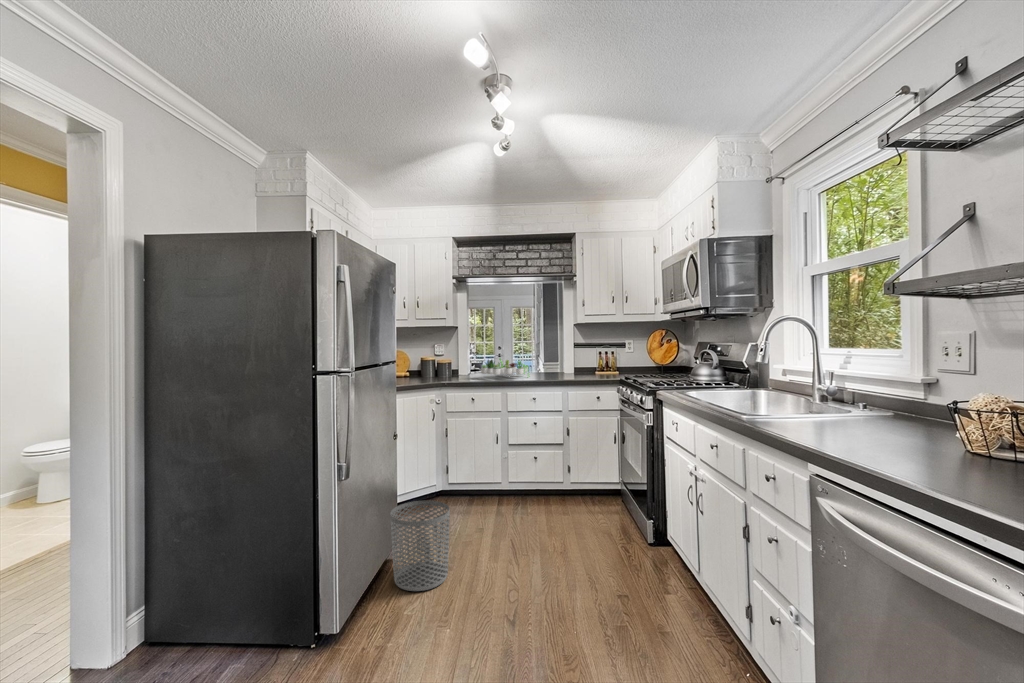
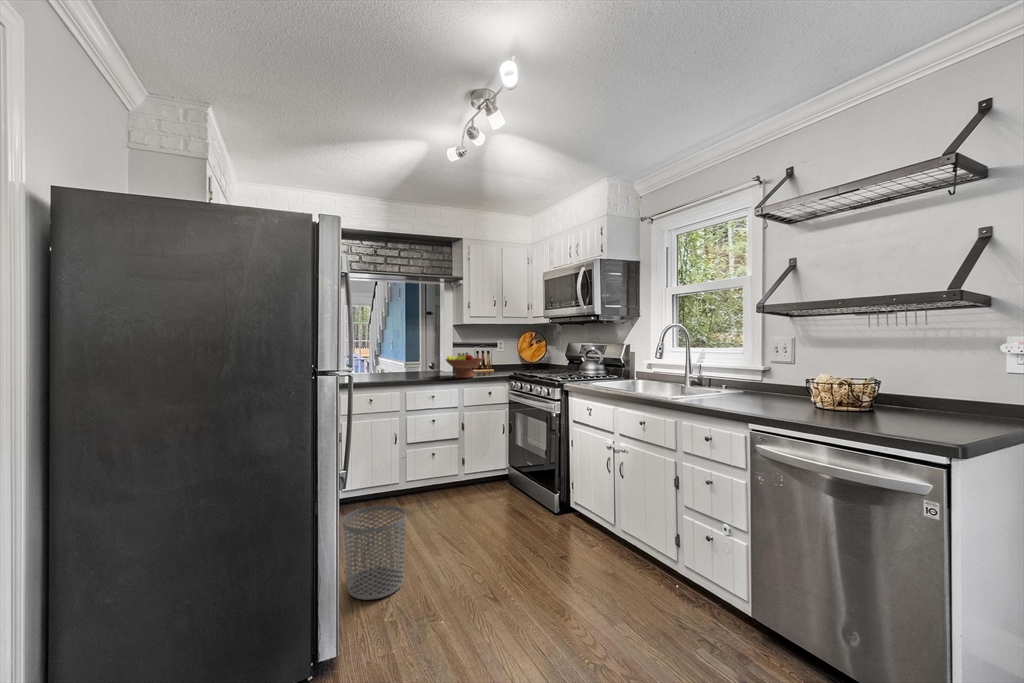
fruit bowl: none [552,353,593,380] -> present [446,353,483,378]
succulent plant: present [481,358,529,376] -> none [368,356,421,377]

